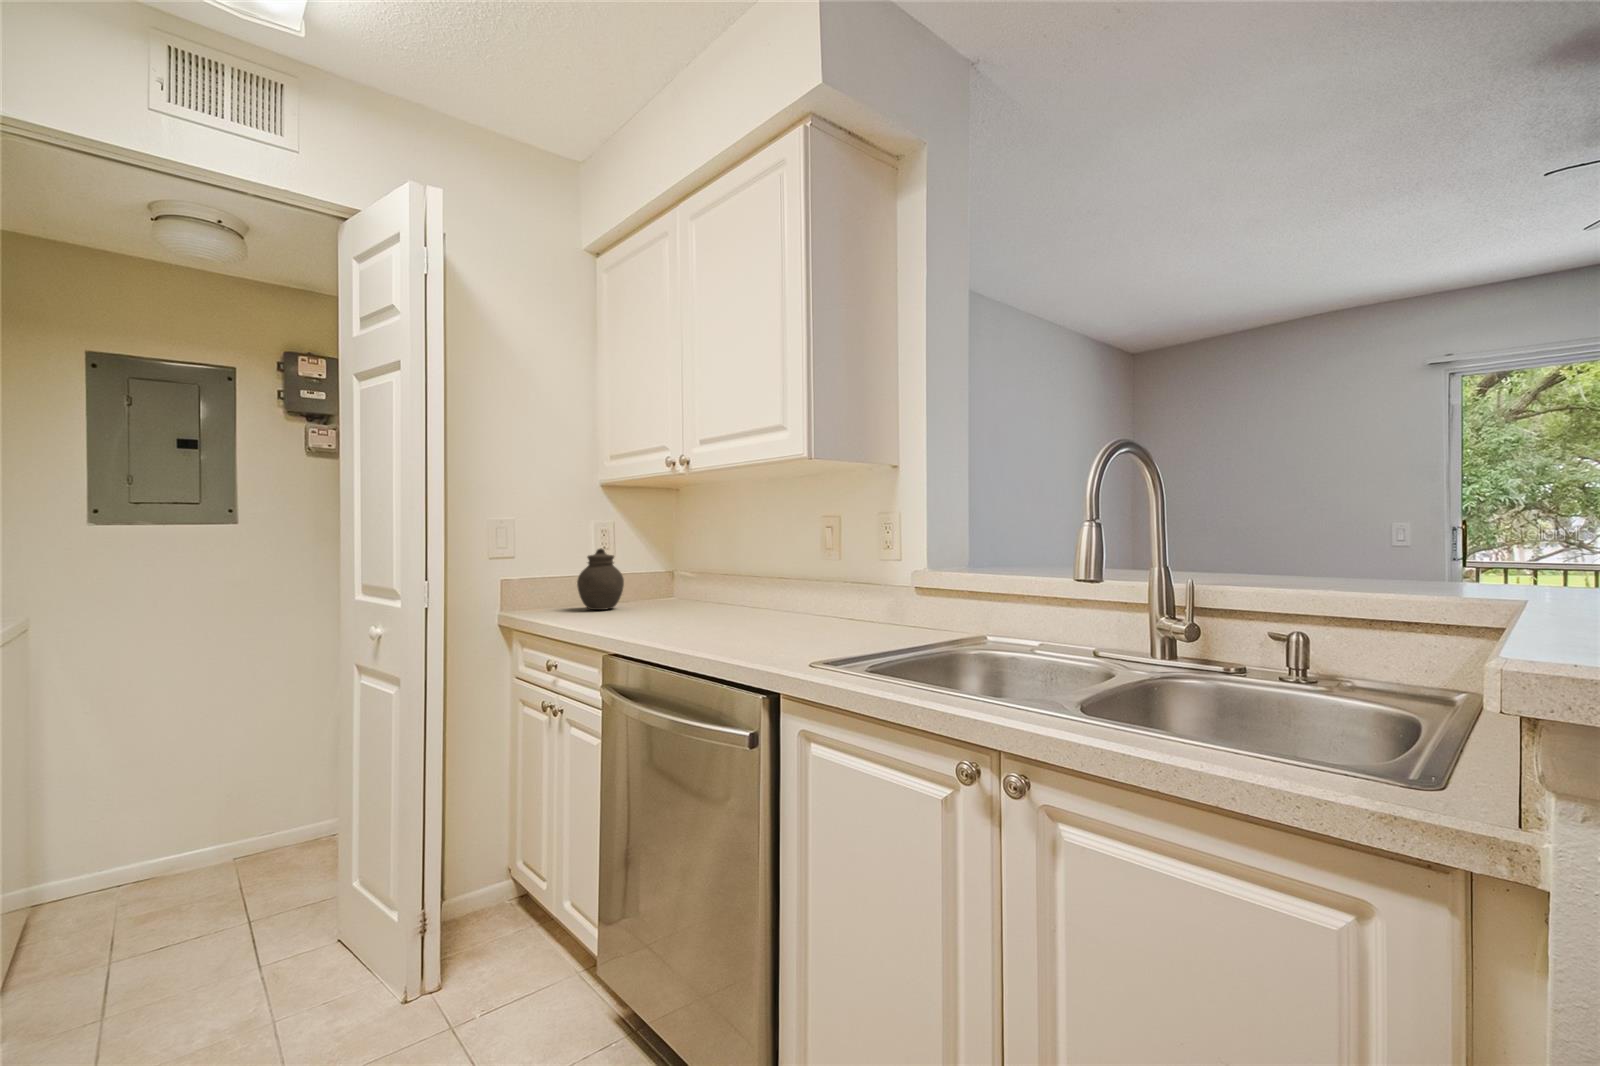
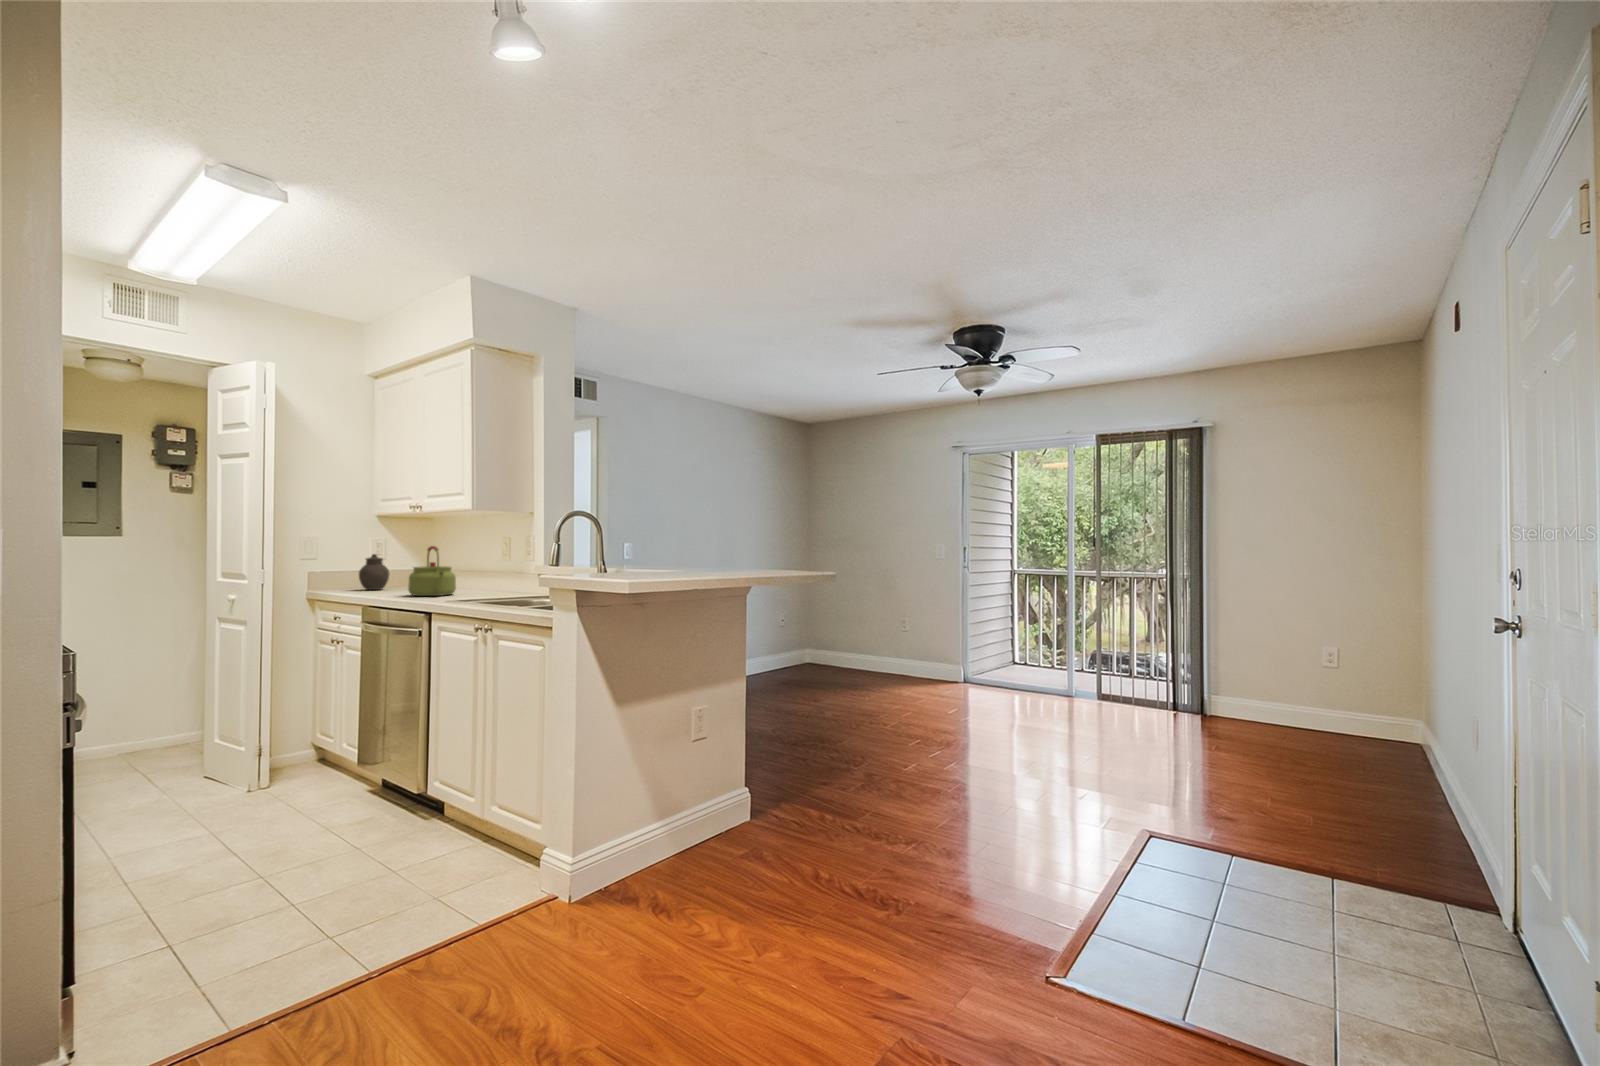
kettle: none [679,532,761,631] -> present [408,546,456,596]

